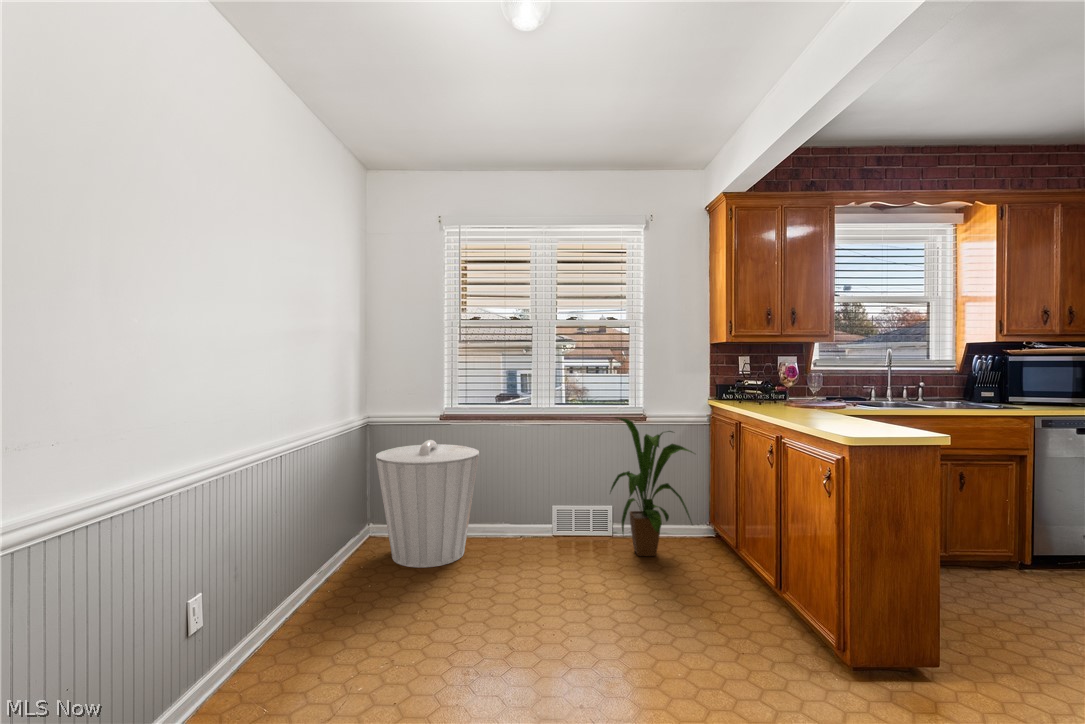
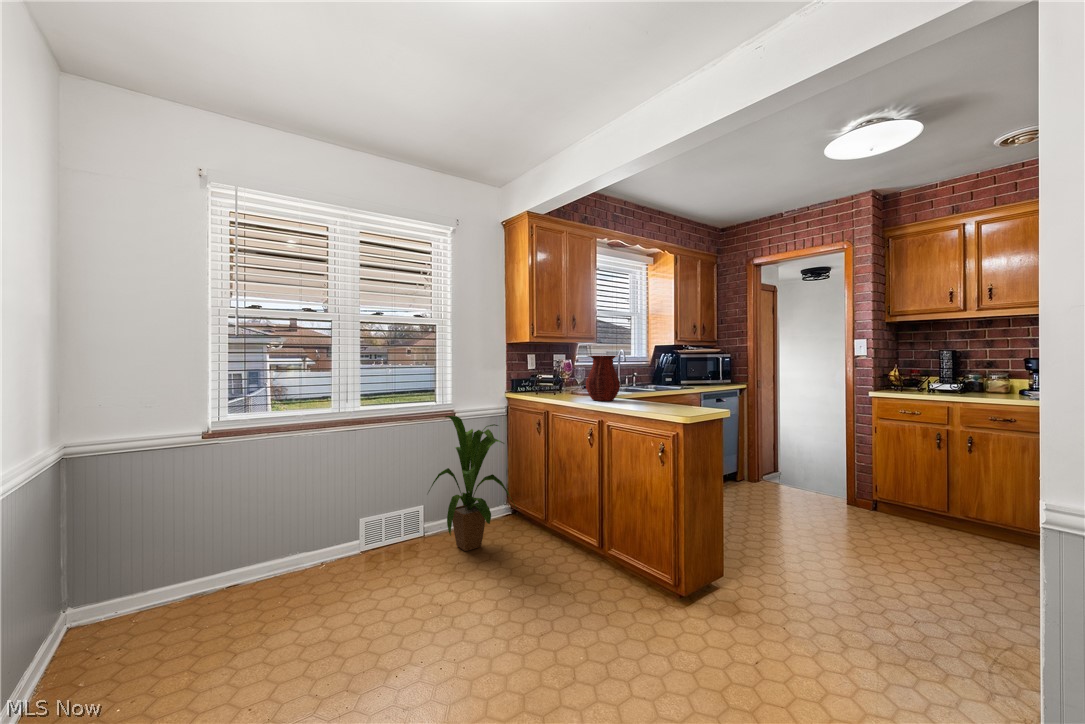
vase: none [769,358,816,413] -> present [586,355,620,401]
trash can: present [376,440,479,567] -> none [104,467,282,657]

